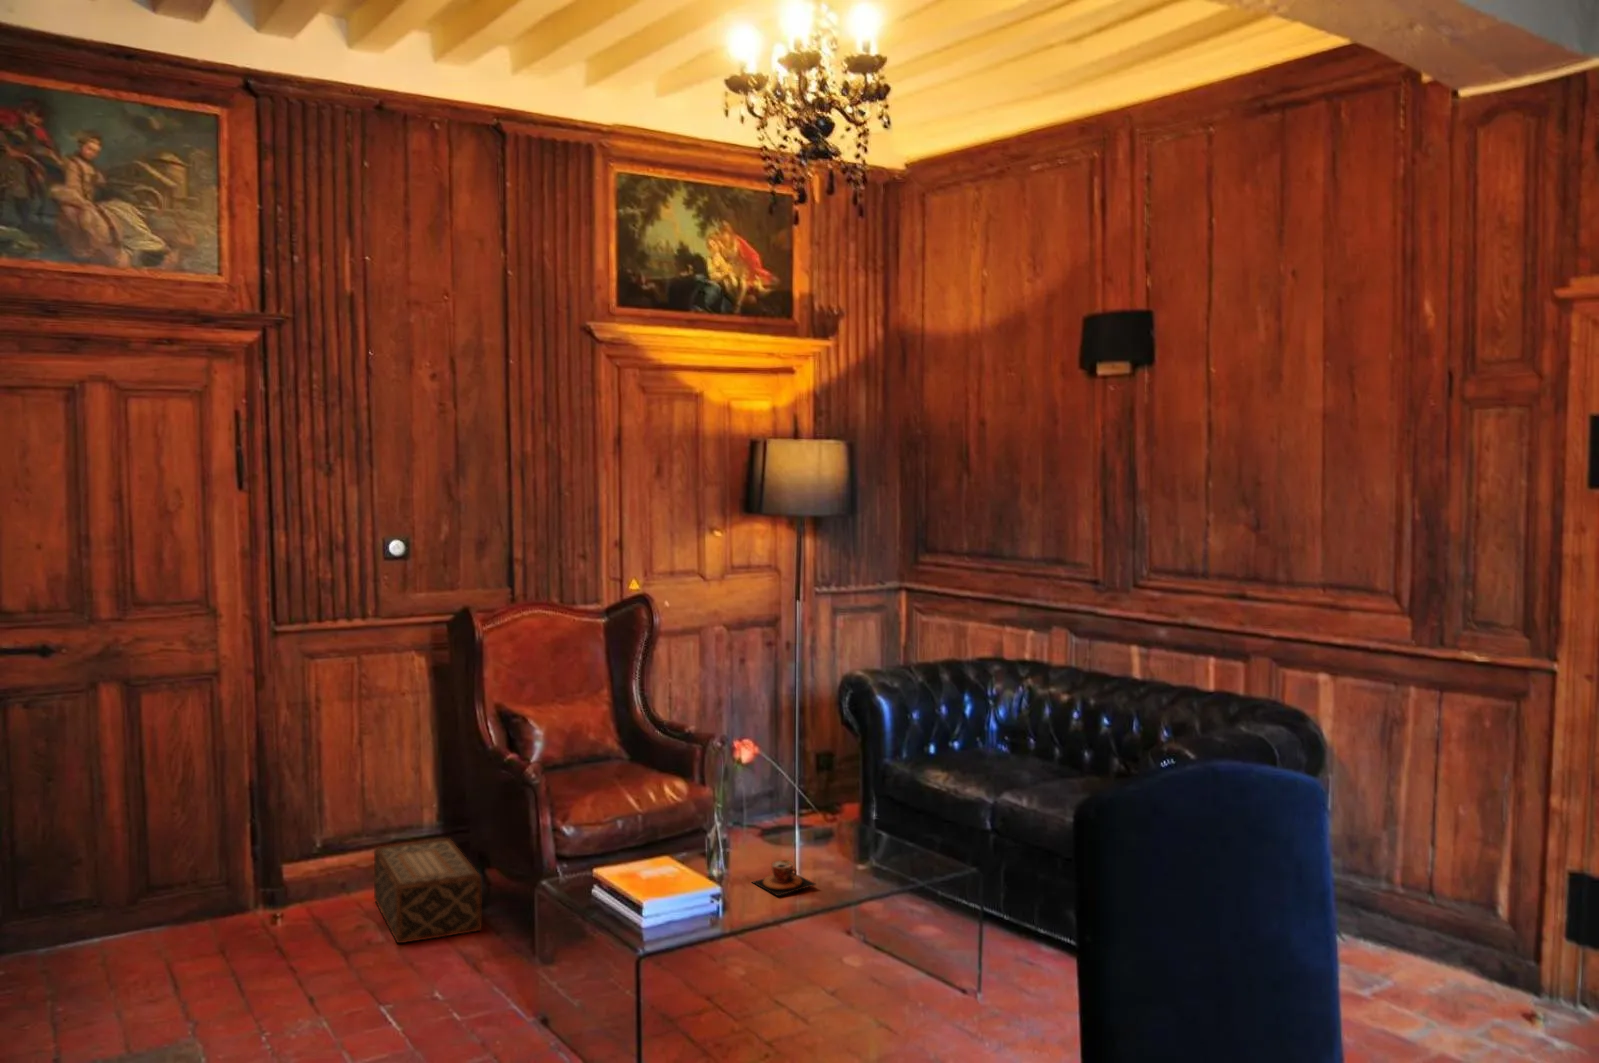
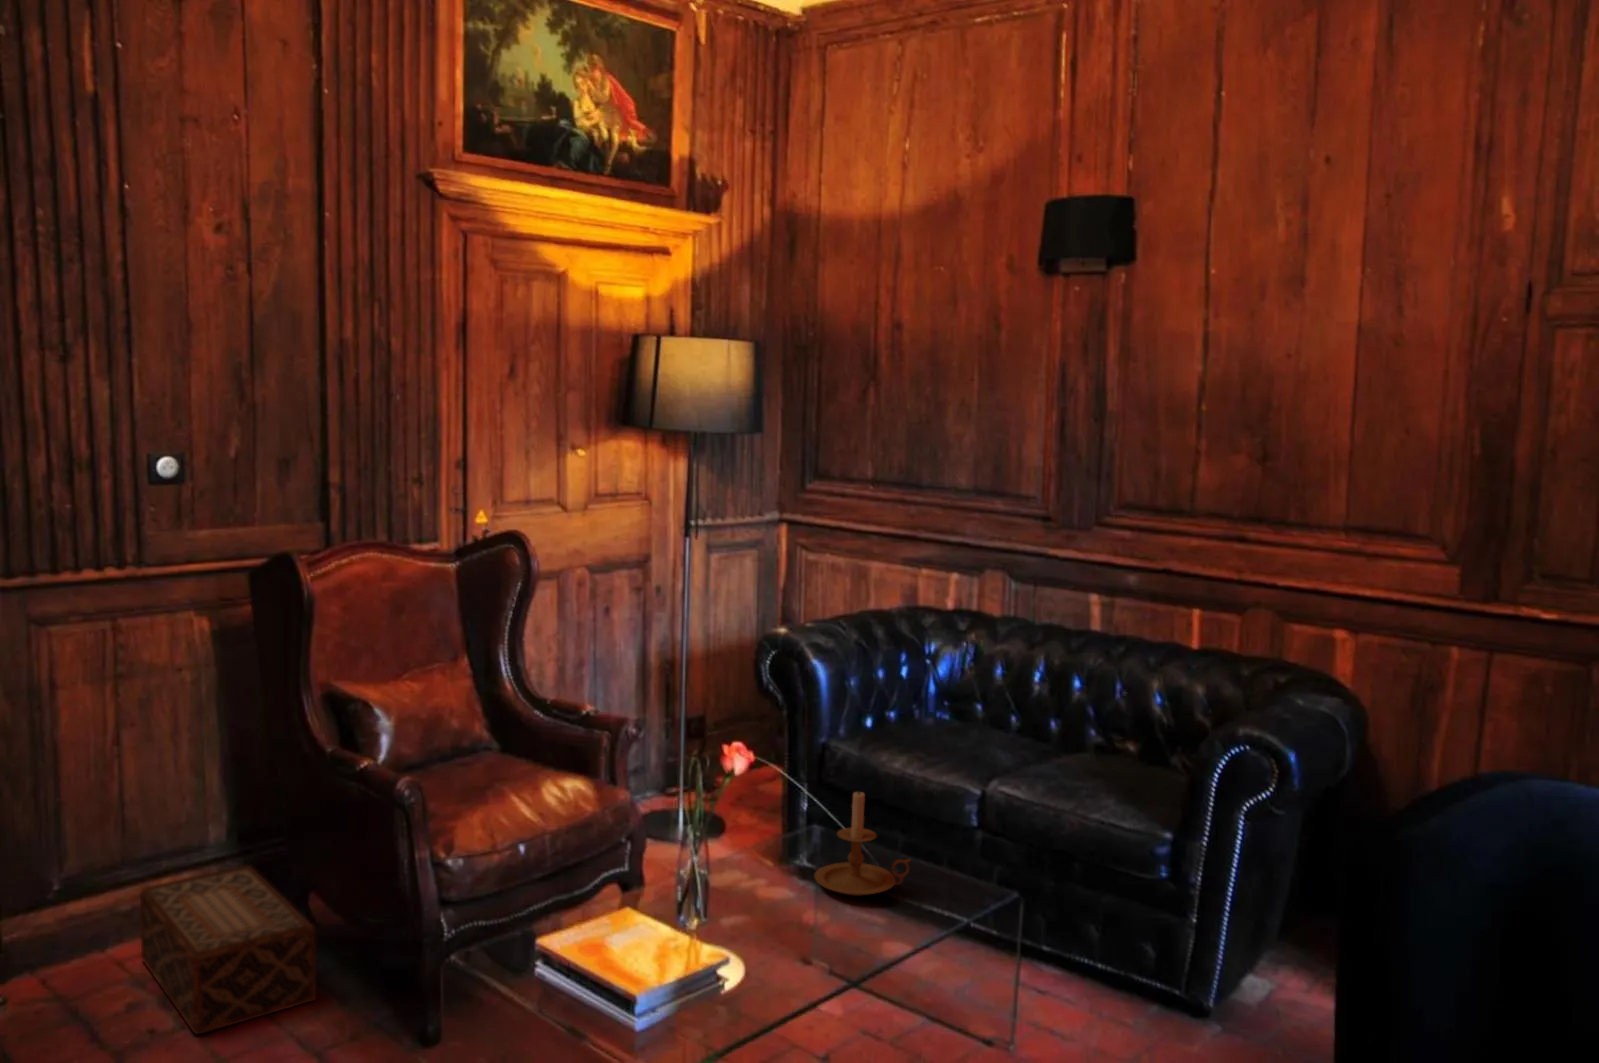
candle holder: none [828,785,903,868] -> present [815,791,911,896]
teacup: present [753,860,815,896] -> none [737,899,826,954]

